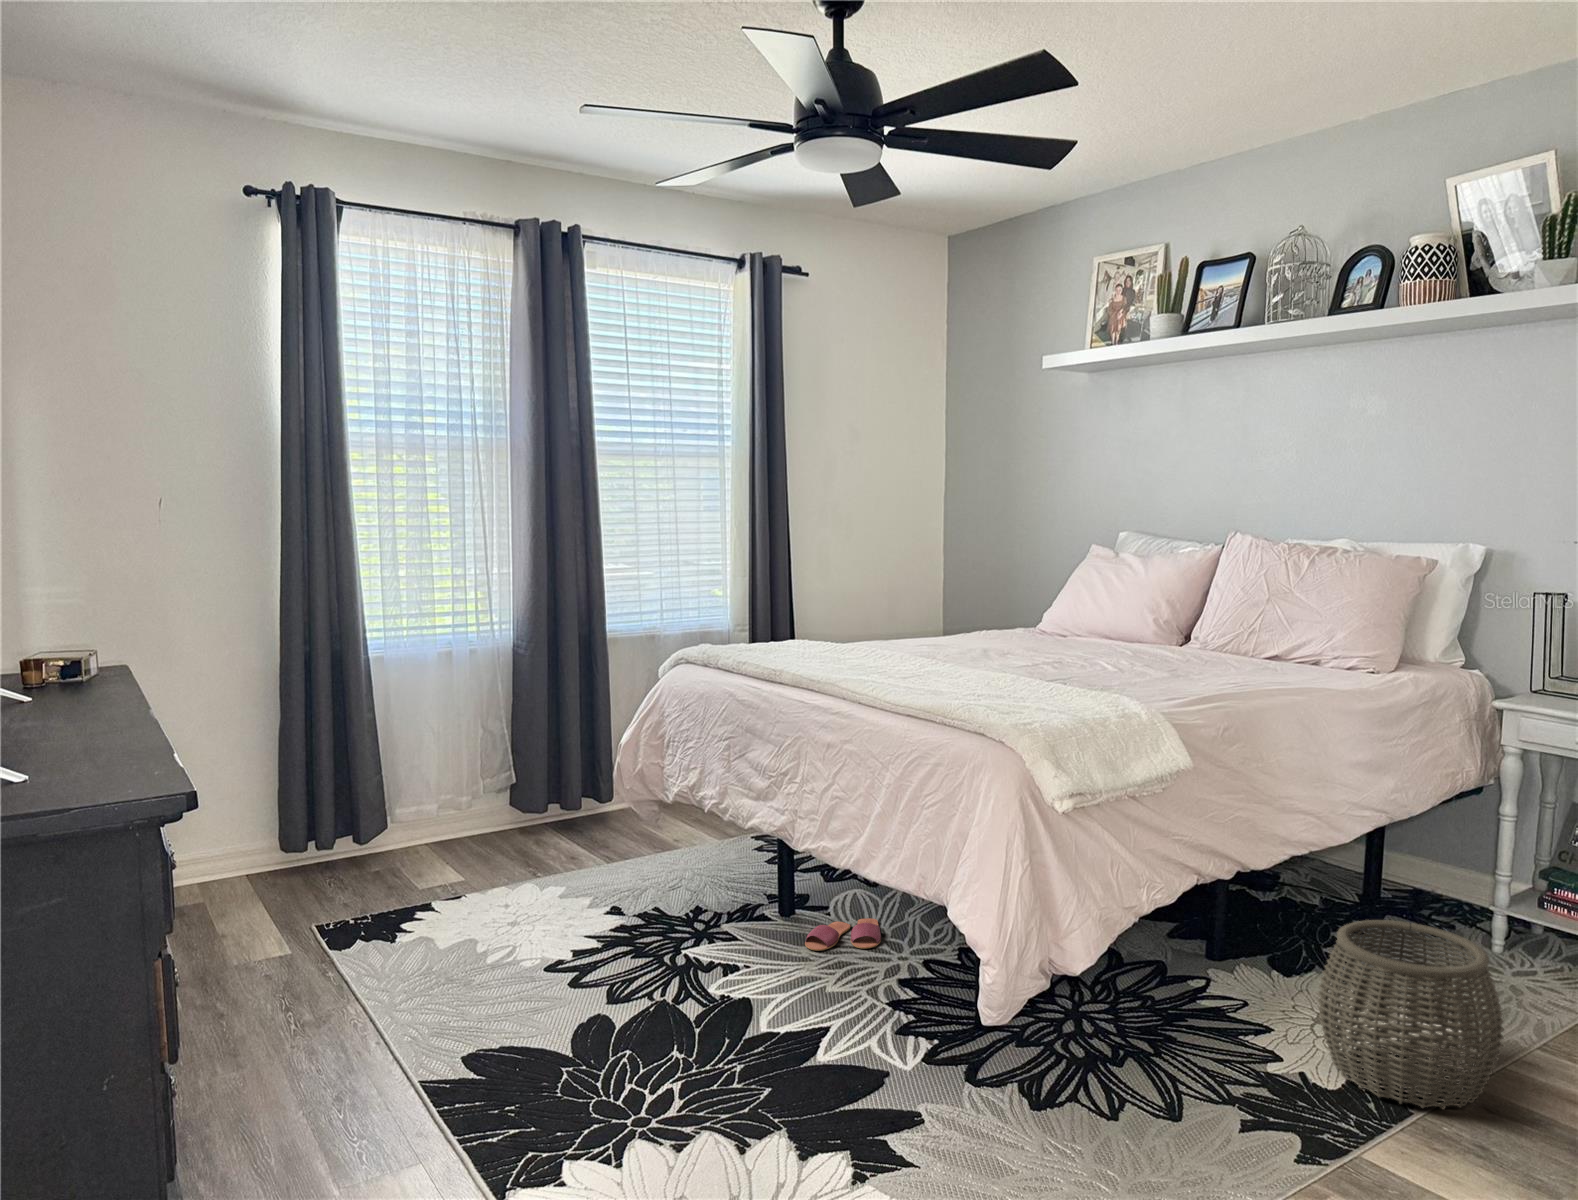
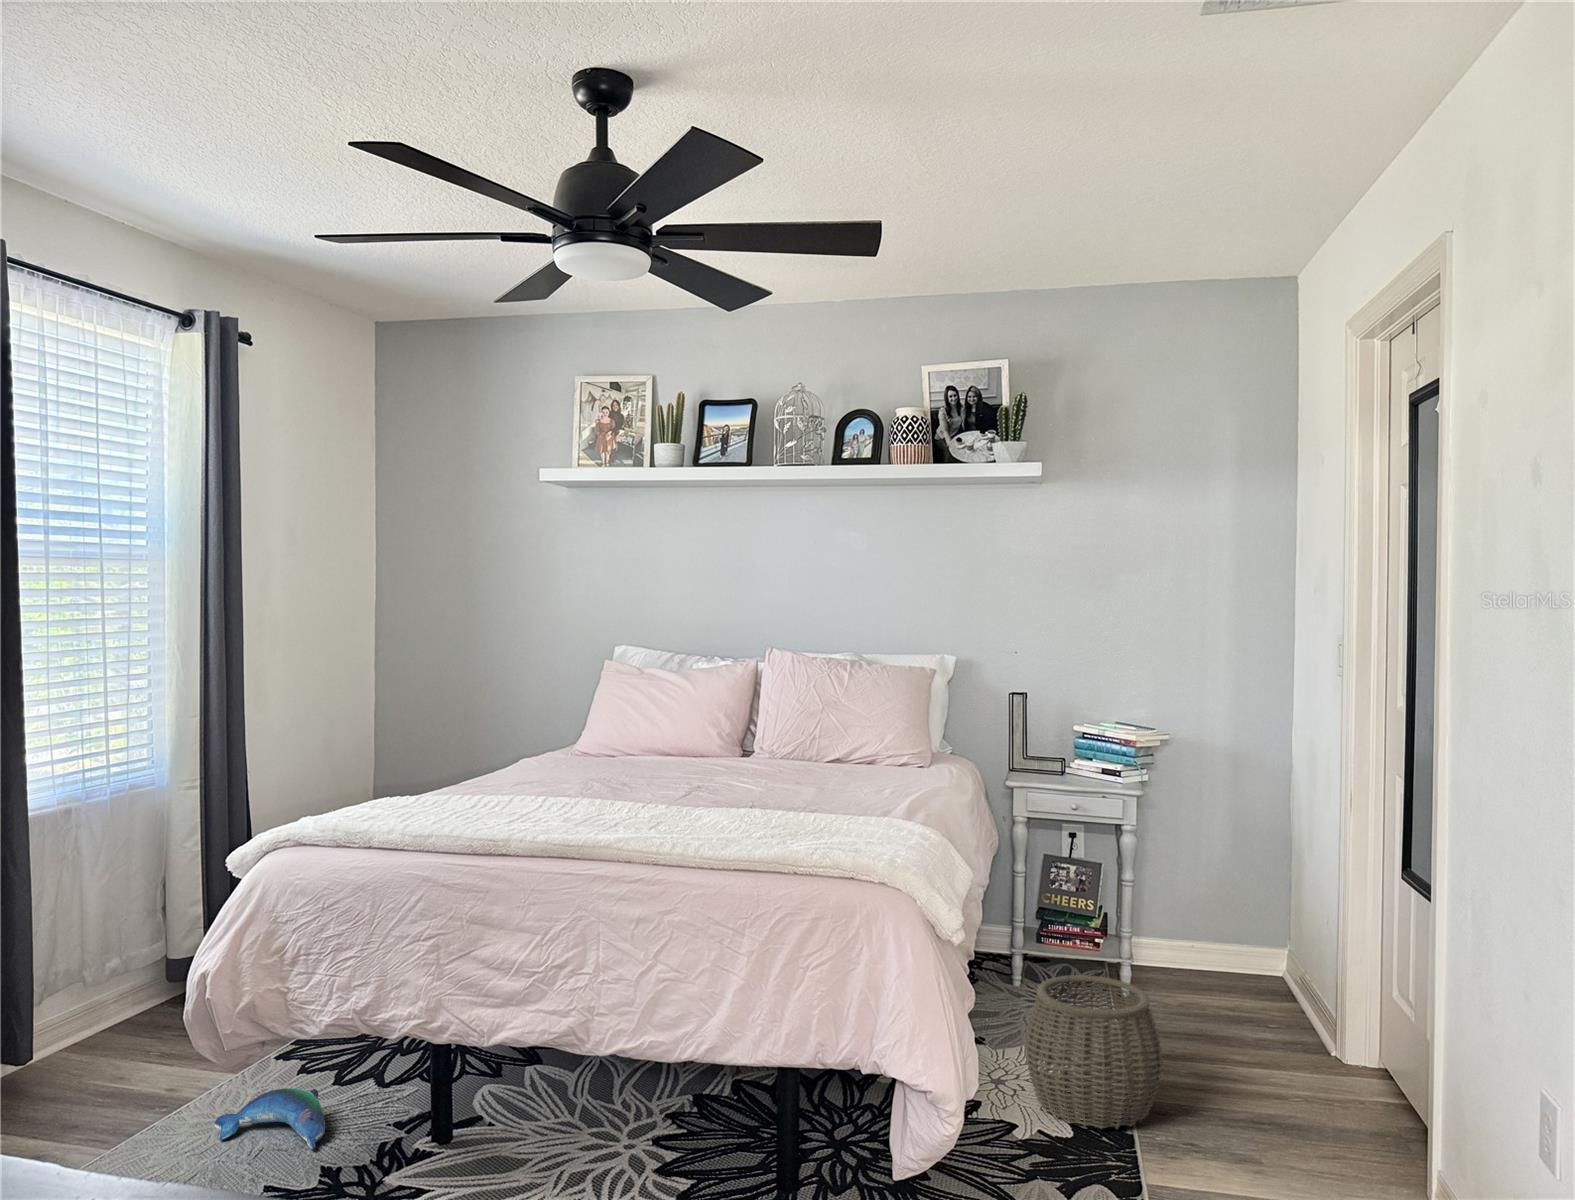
plush toy: none [665,848,729,893] -> present [215,1088,325,1149]
slippers: present [805,918,881,951] -> none [509,1113,590,1174]

